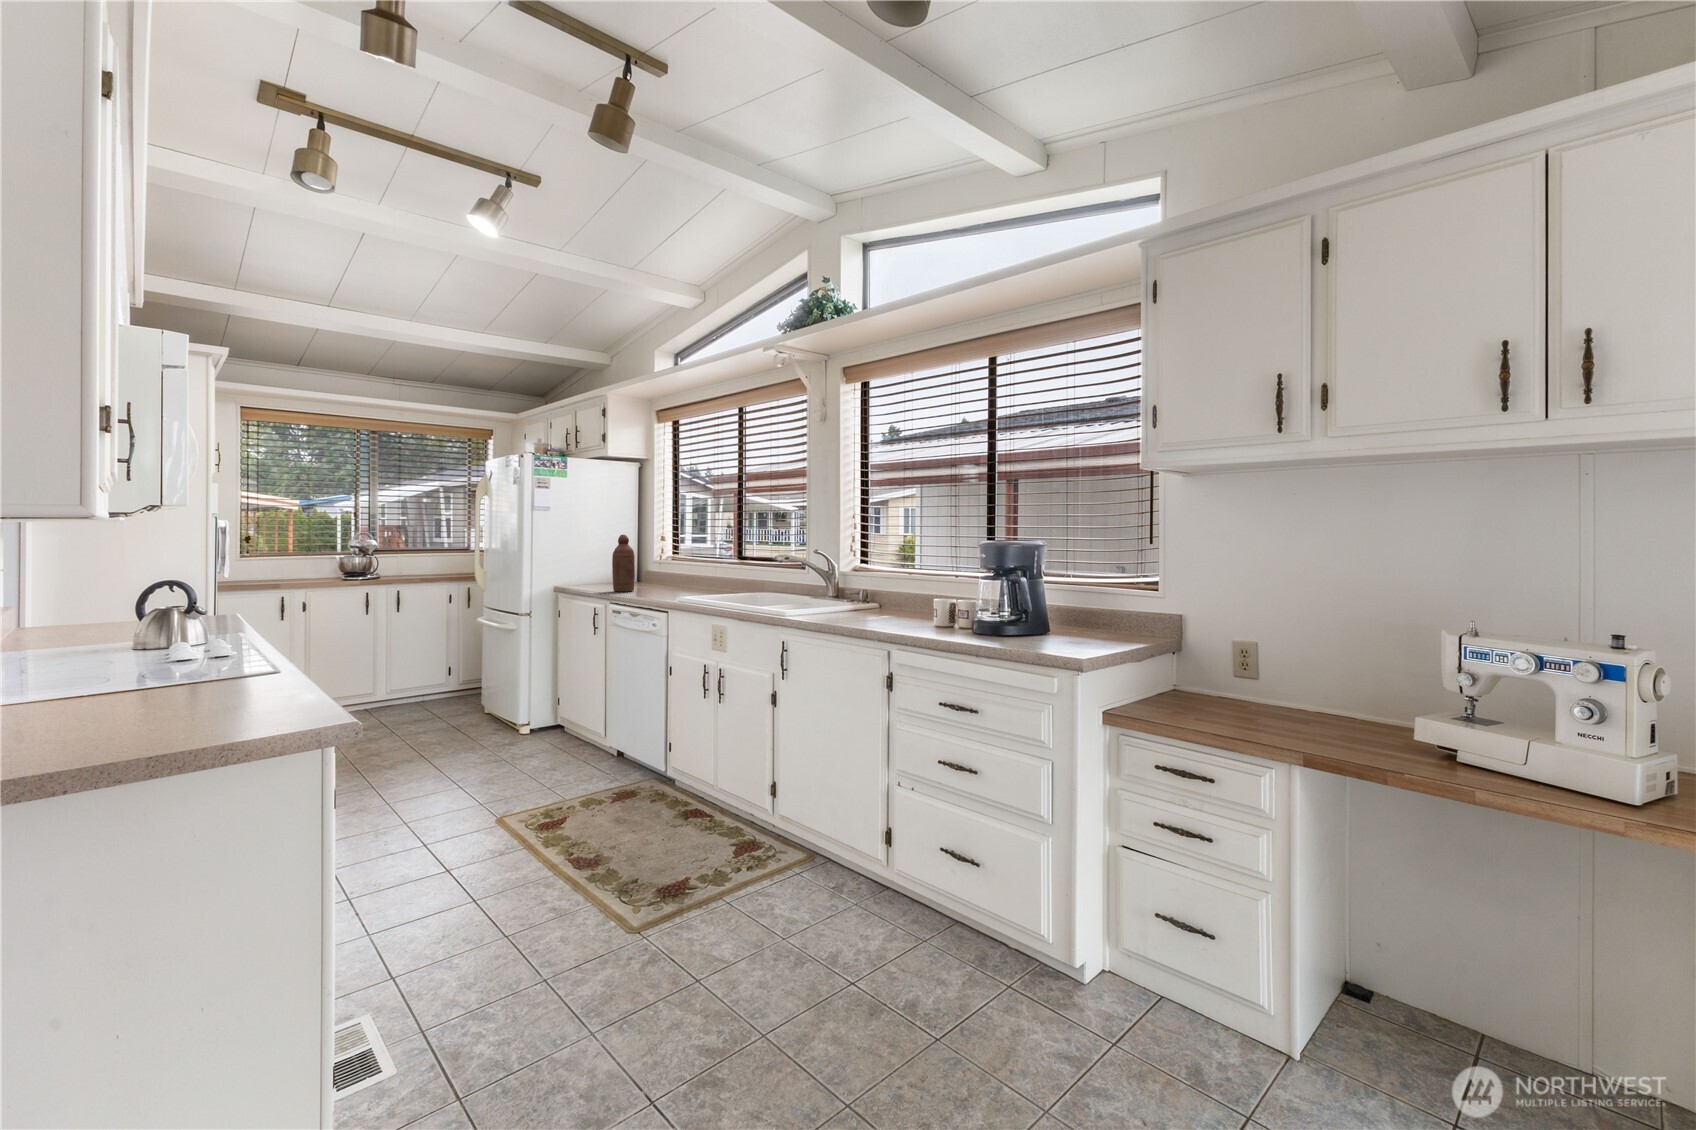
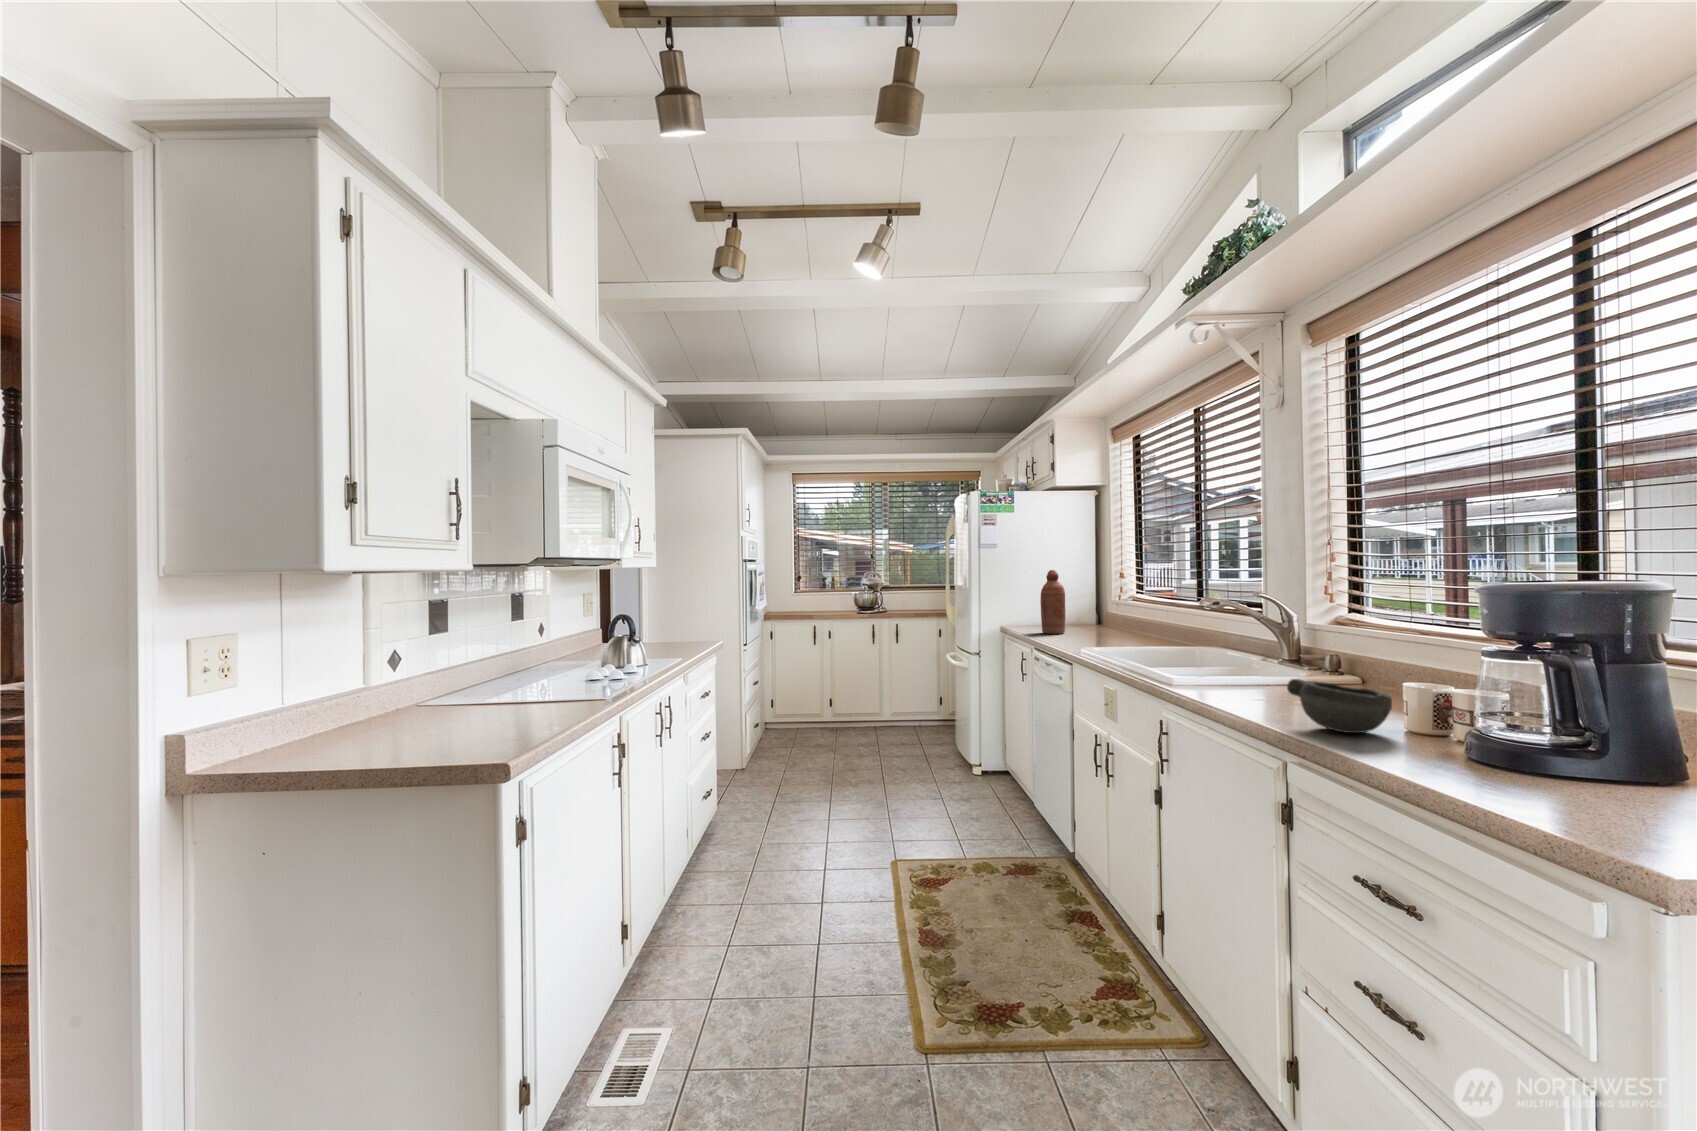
bowl: none [886,601,940,630] -> present [1287,679,1392,733]

